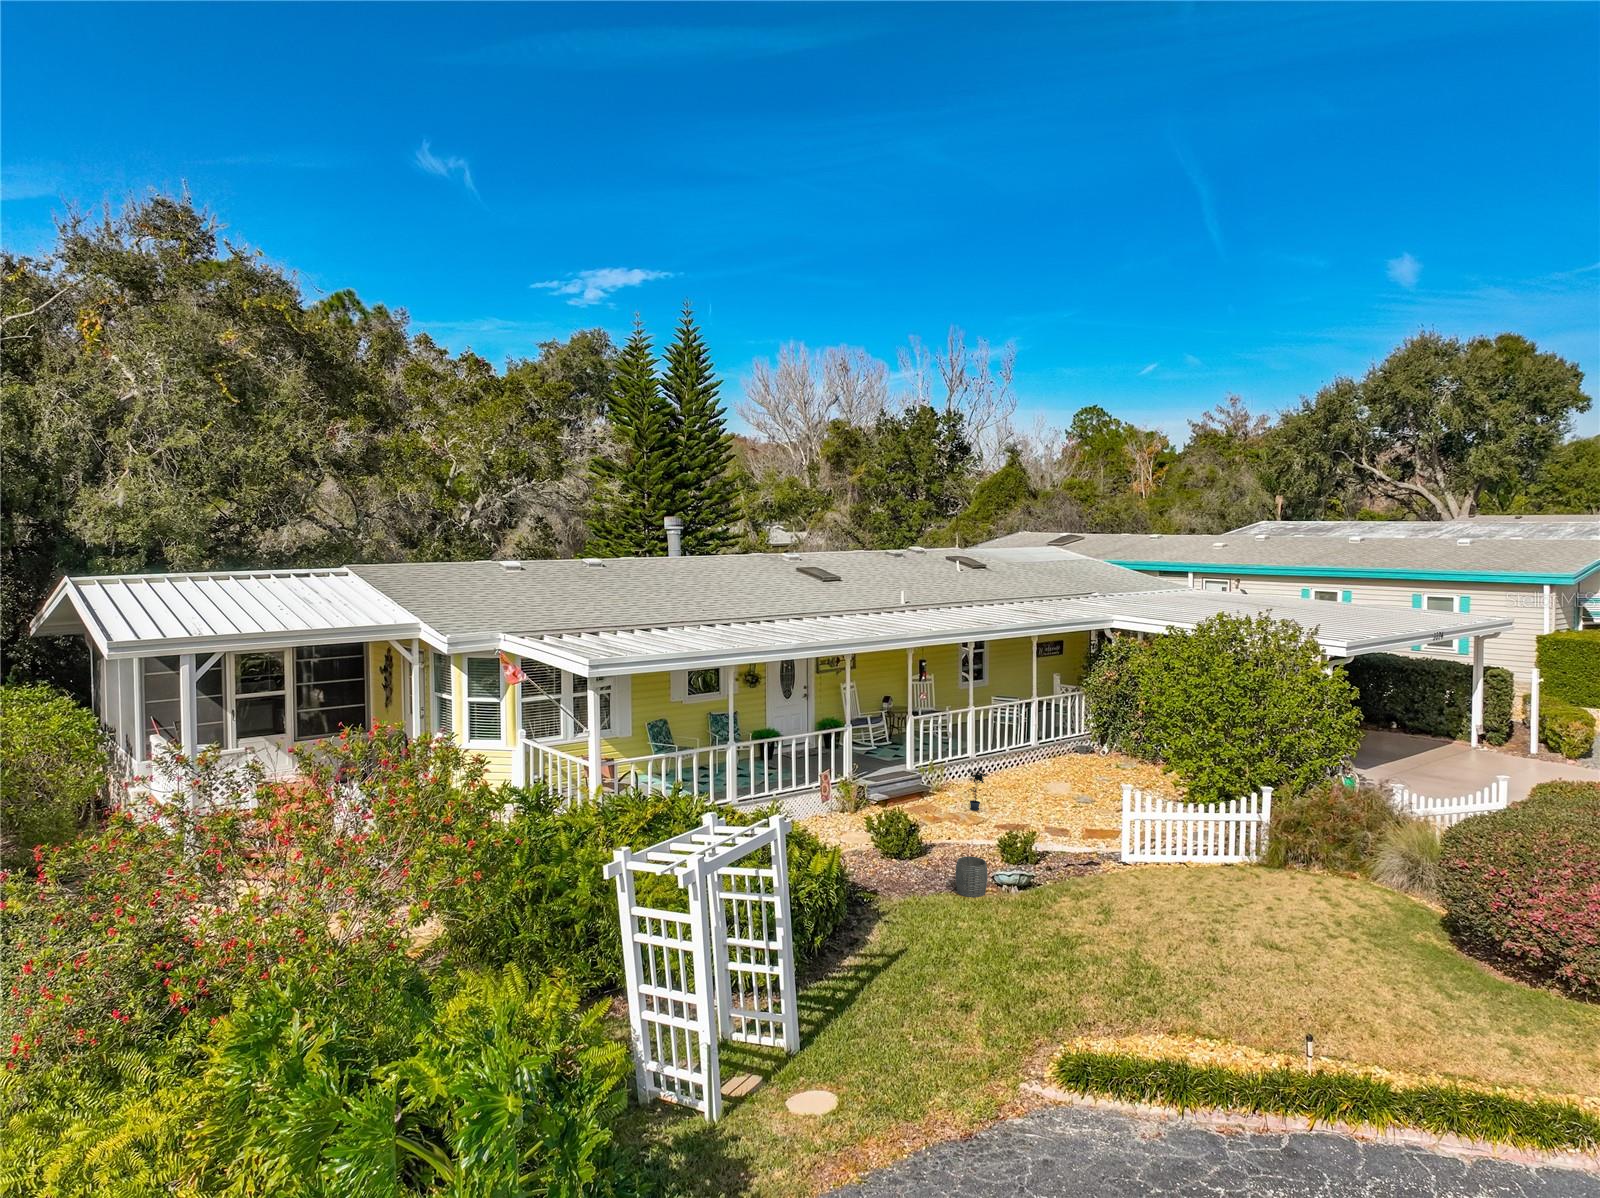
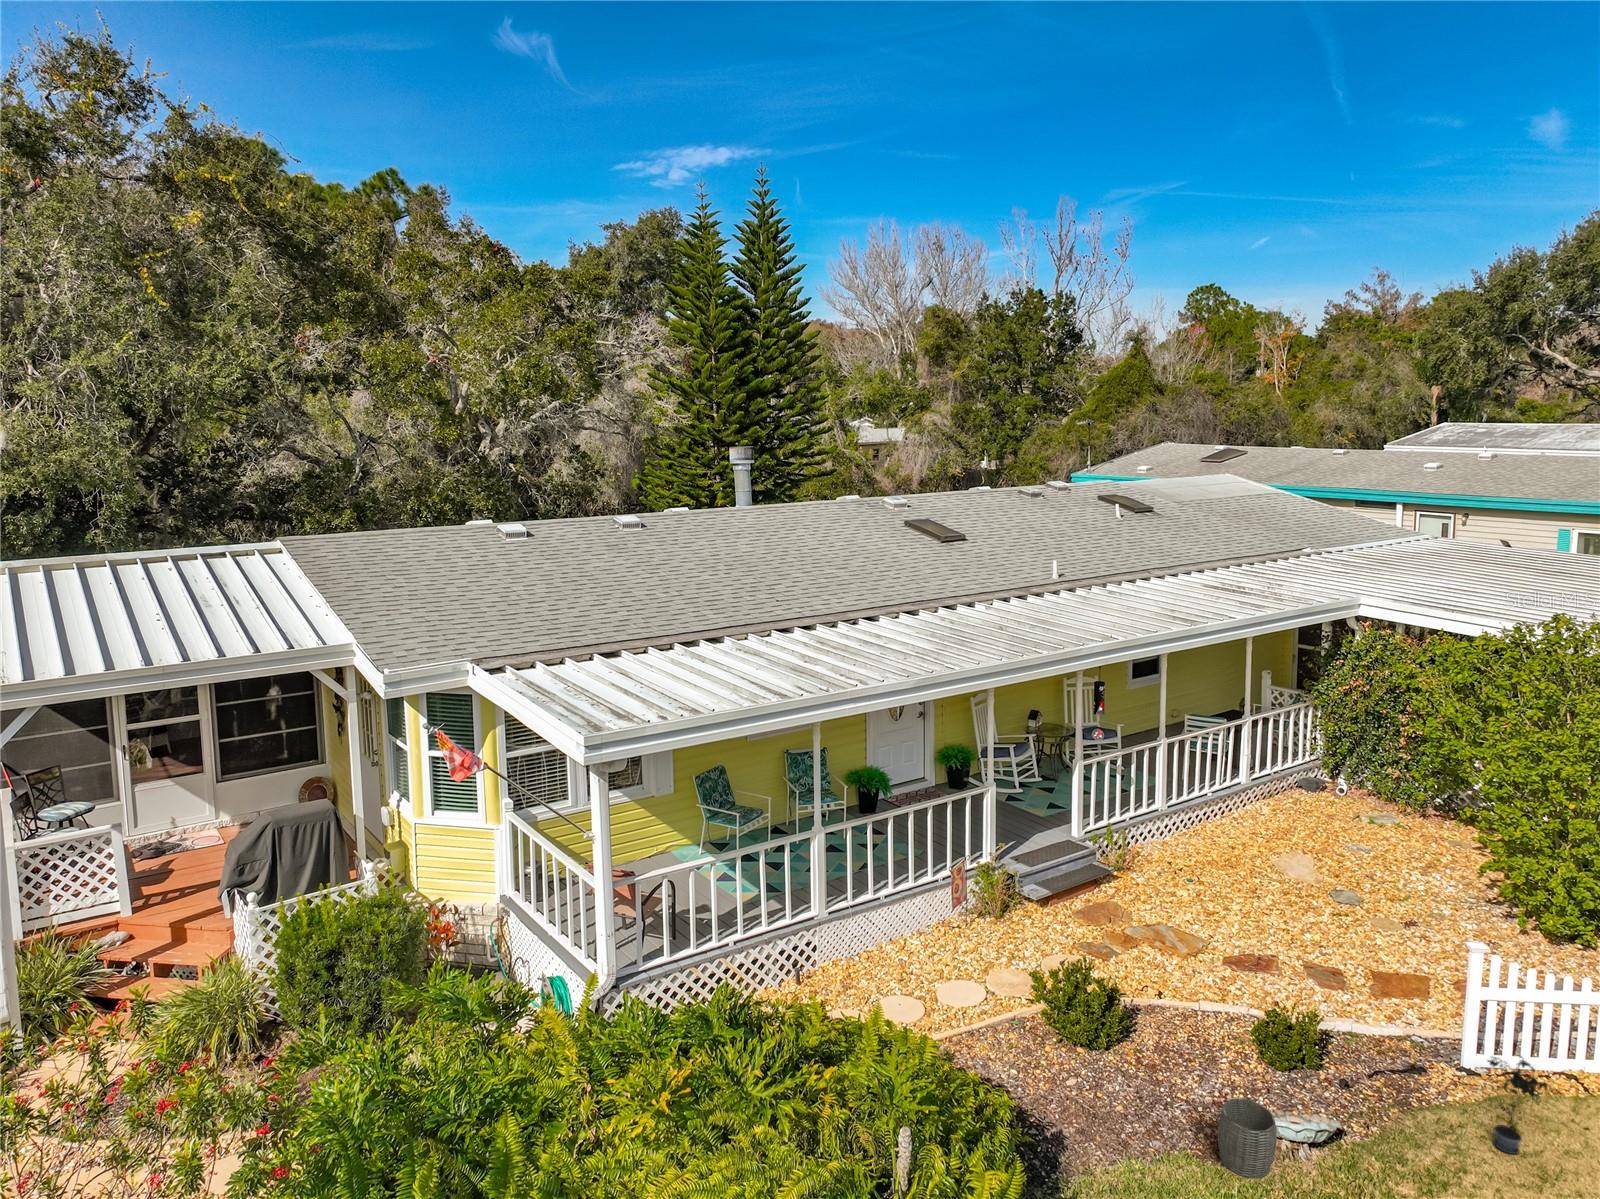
potted plant: present [967,768,988,811] -> present [1488,1056,1554,1154]

